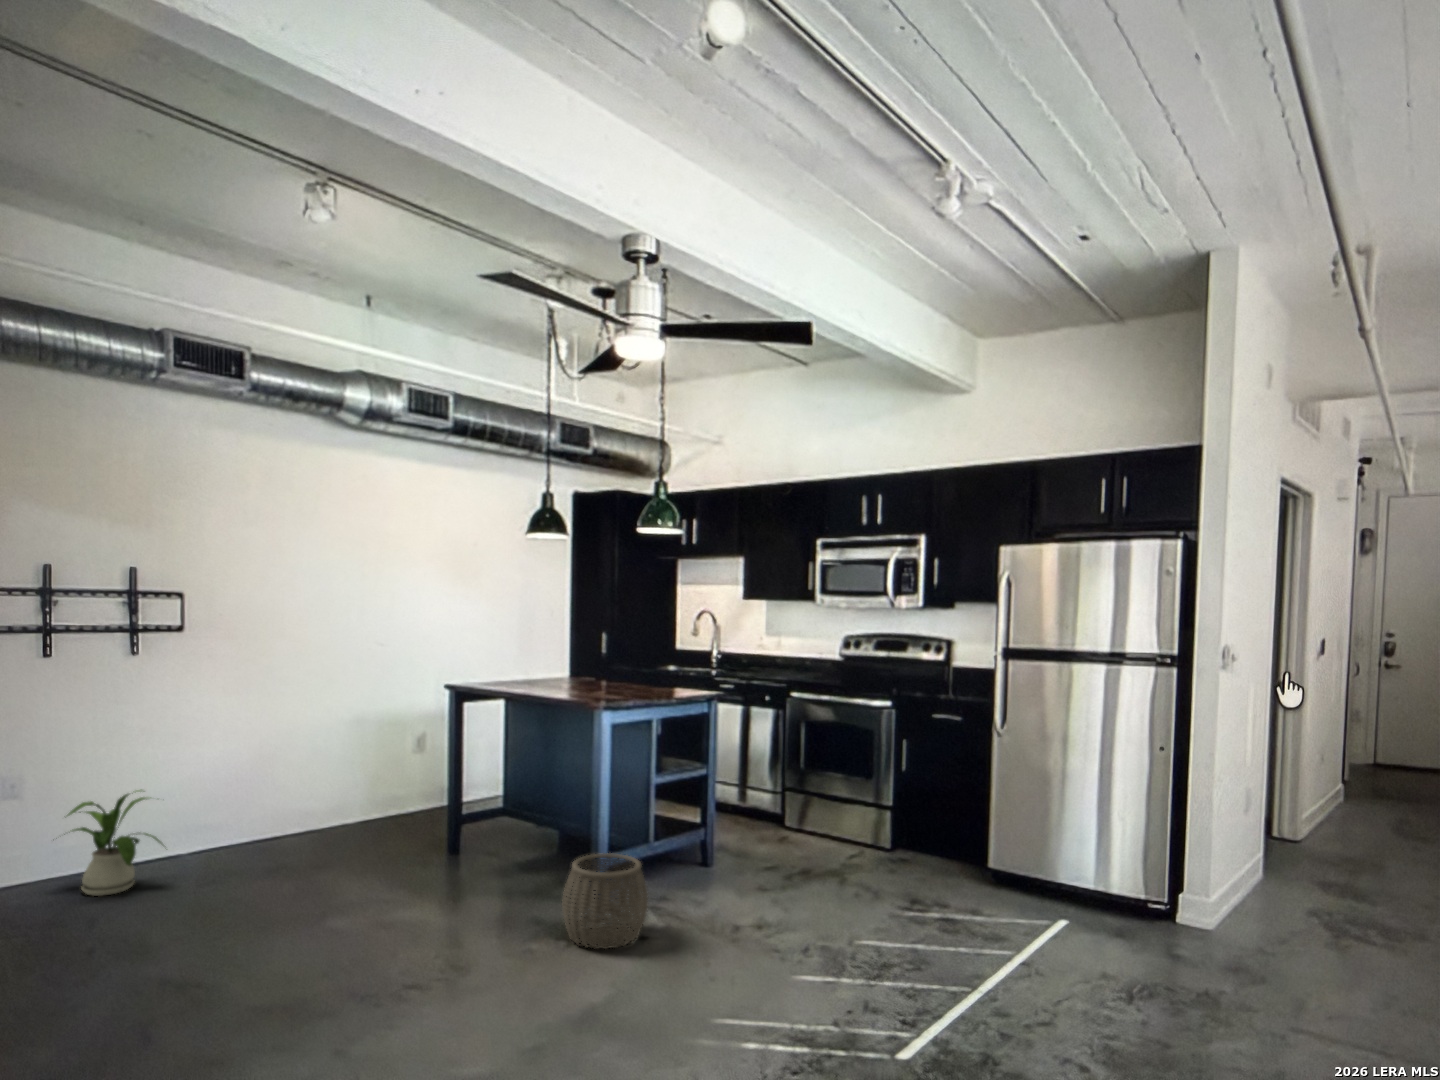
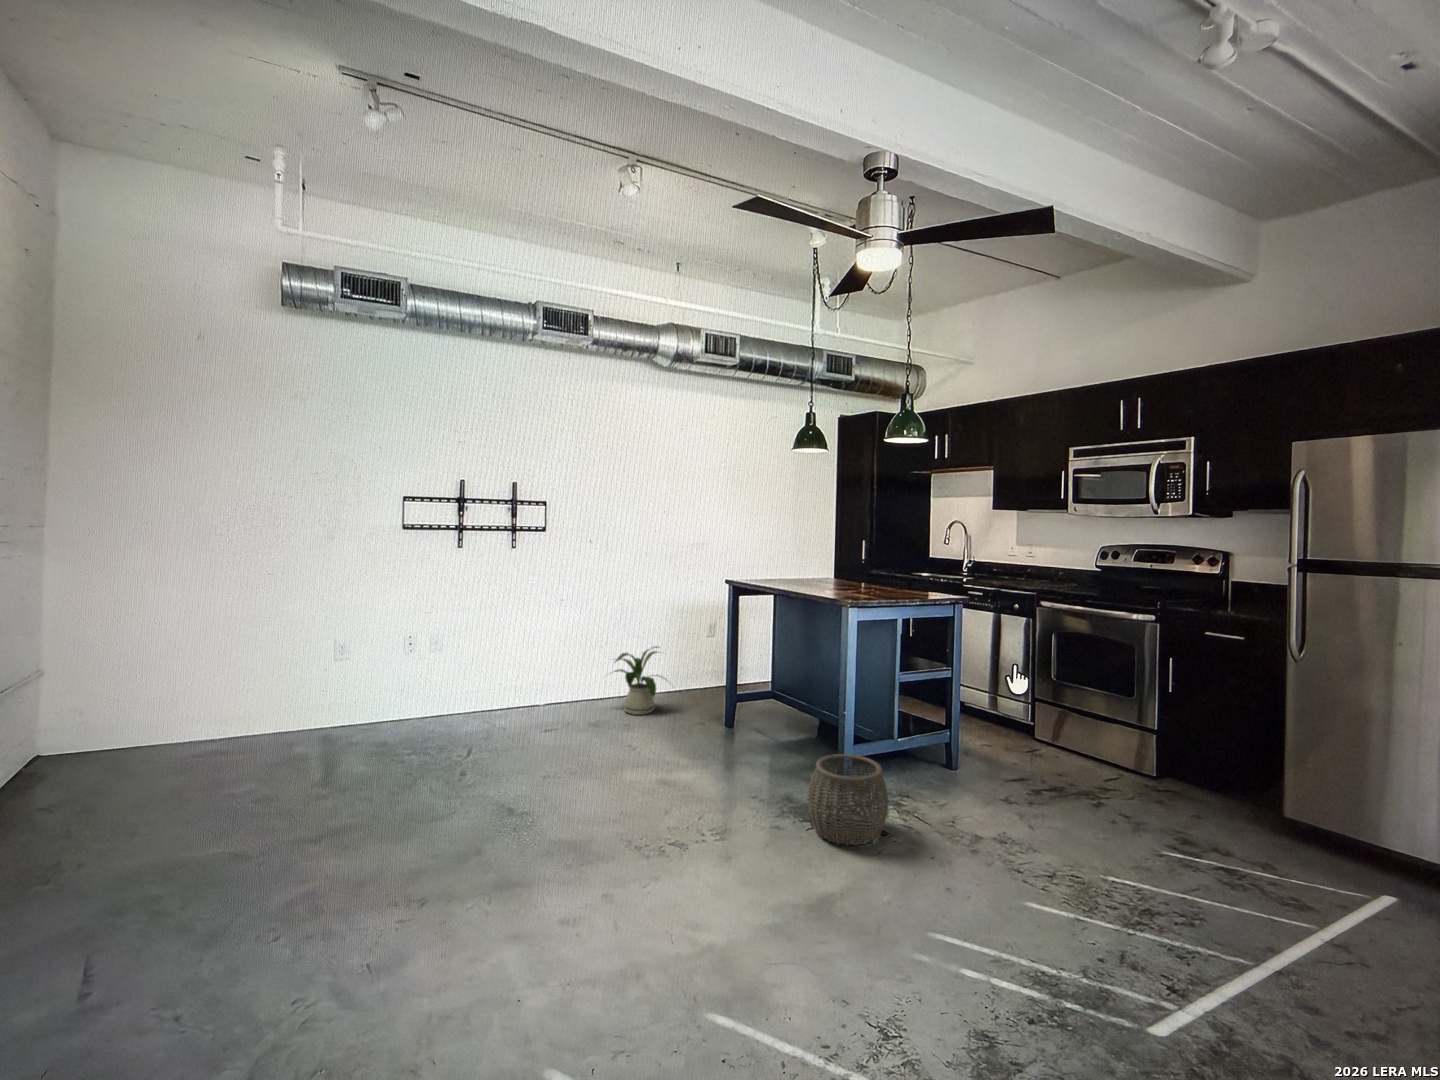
house plant: present [64,790,163,896] -> present [614,646,658,715]

